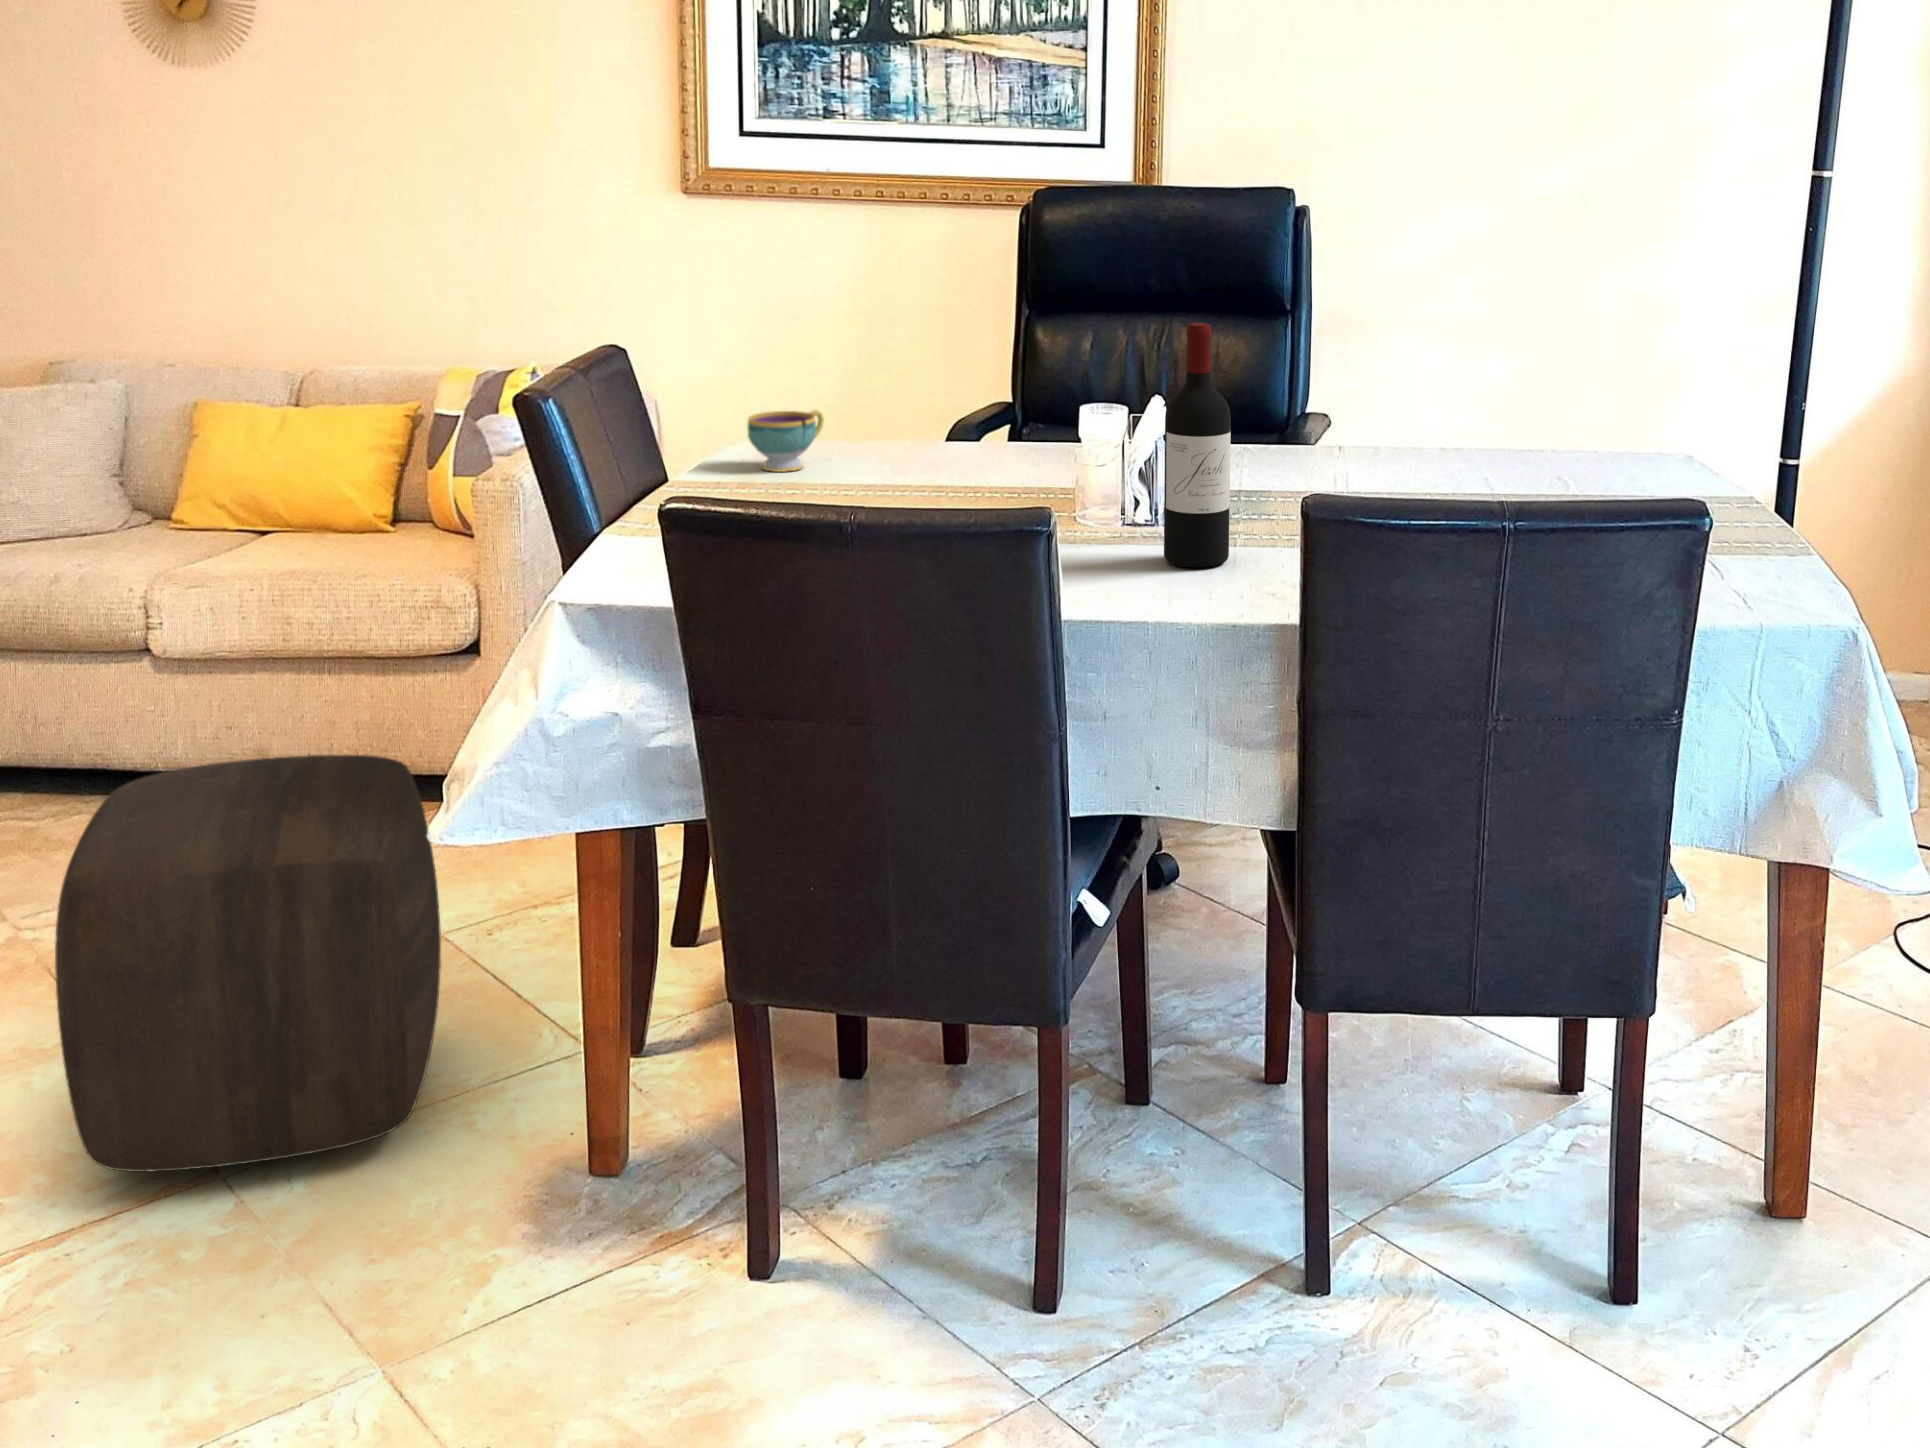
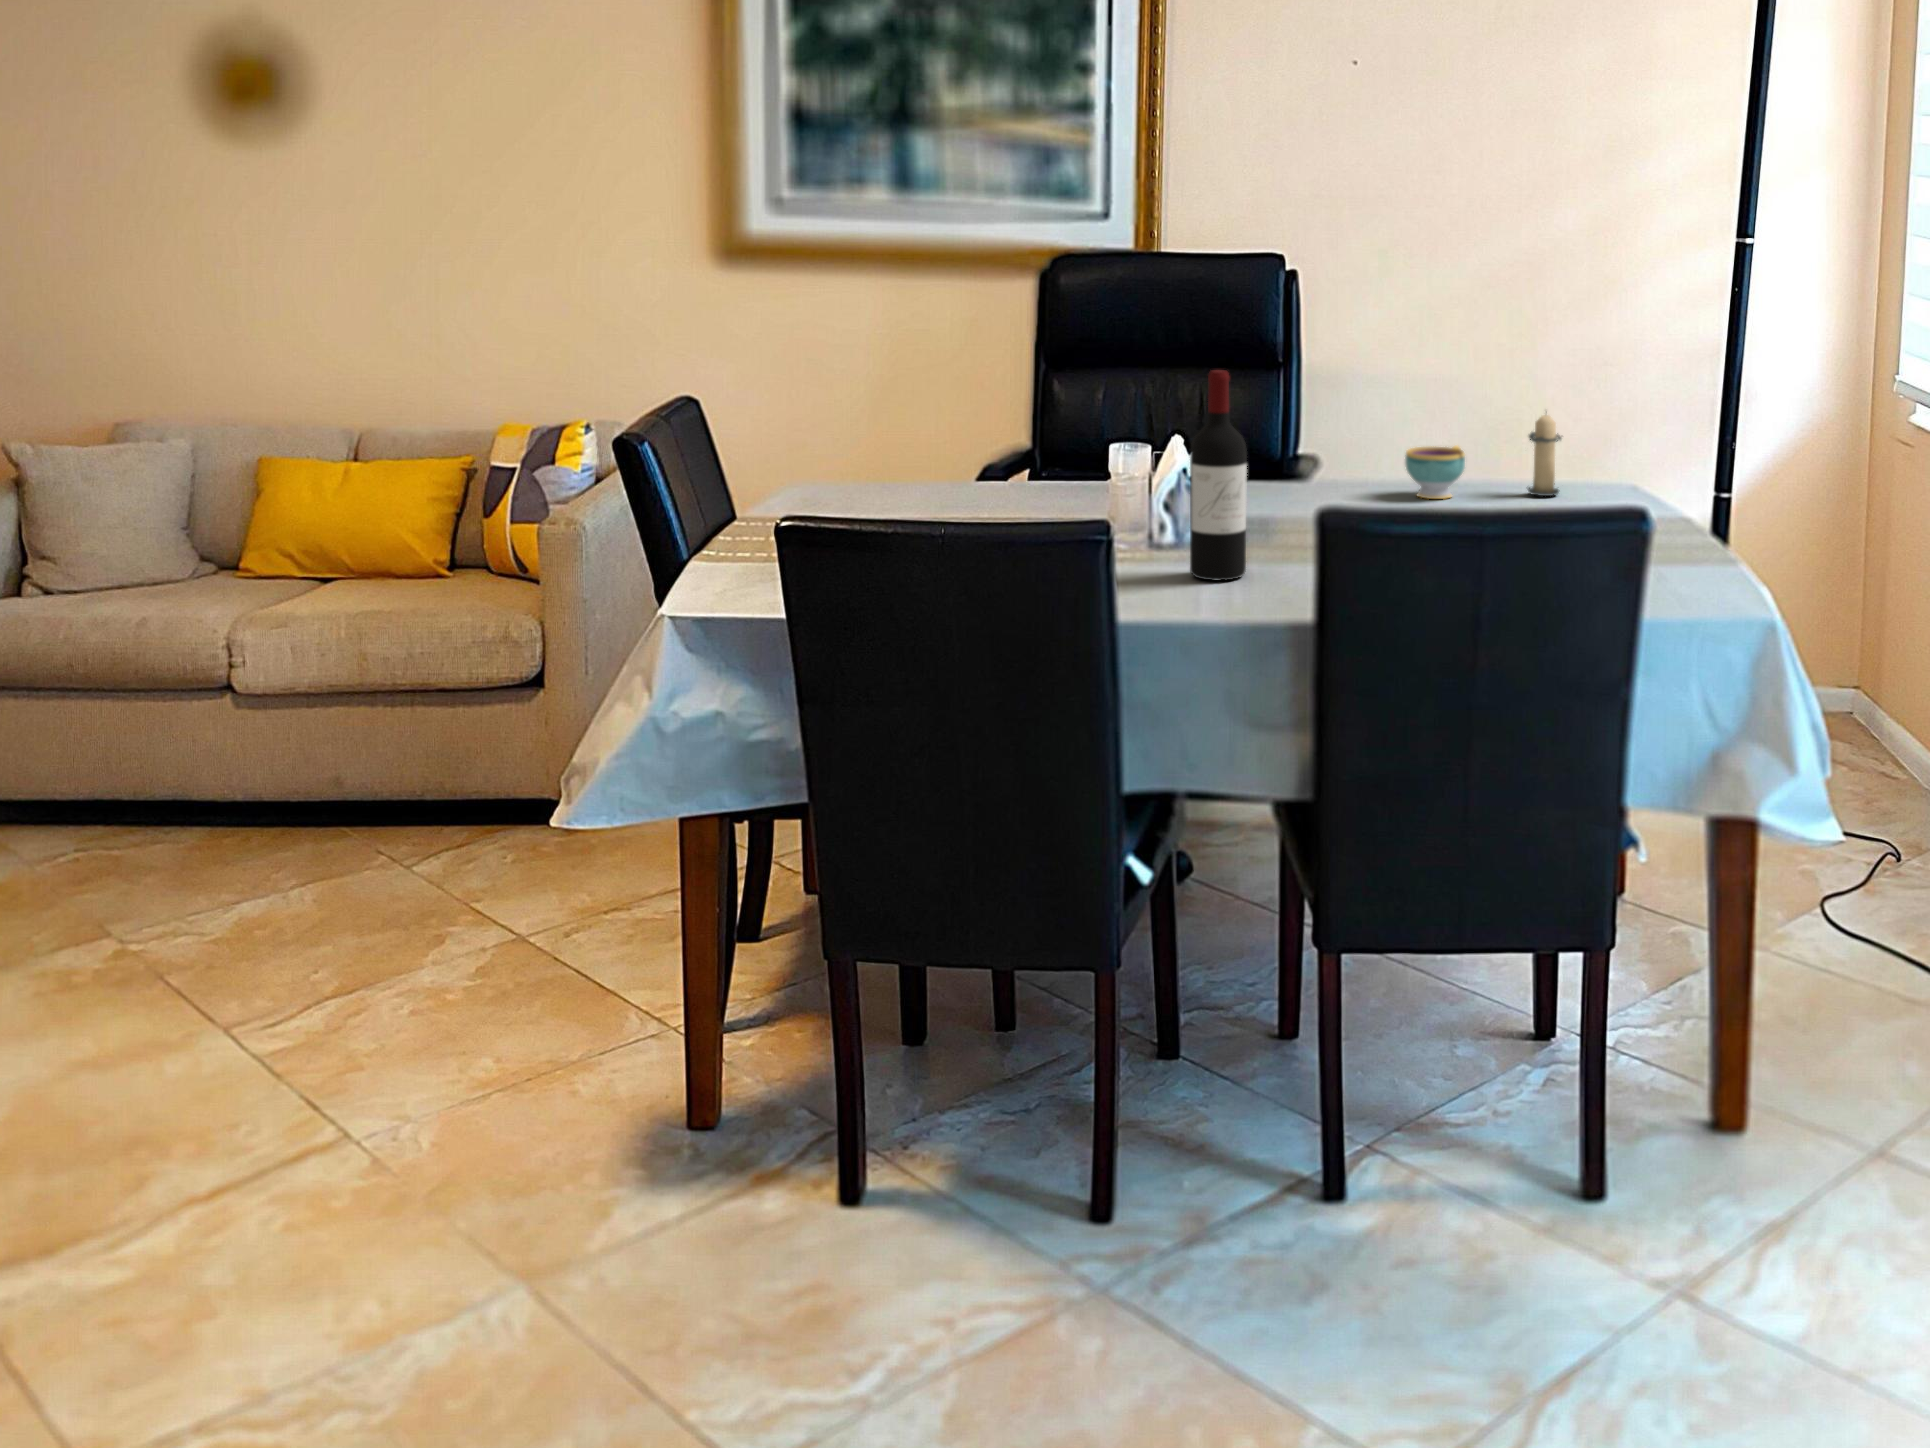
candle: none [1557,367,1609,468] -> present [1528,412,1561,496]
teacup: present [747,410,824,472] -> present [1405,446,1465,499]
ottoman: present [55,755,441,1172] -> none [209,766,541,1134]

